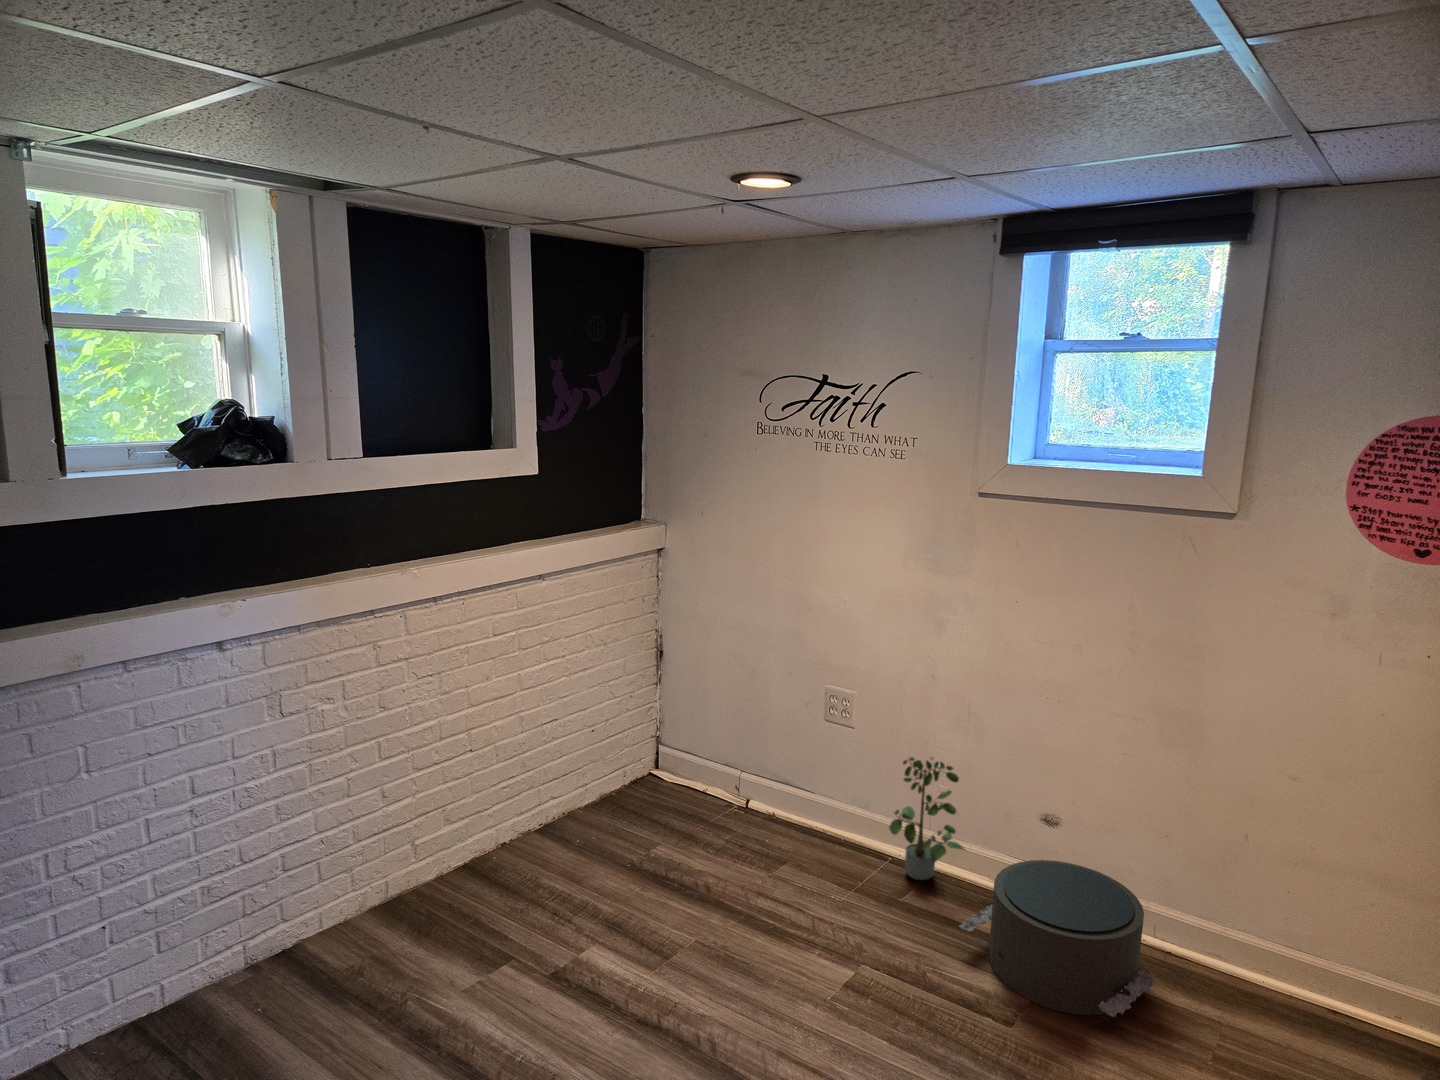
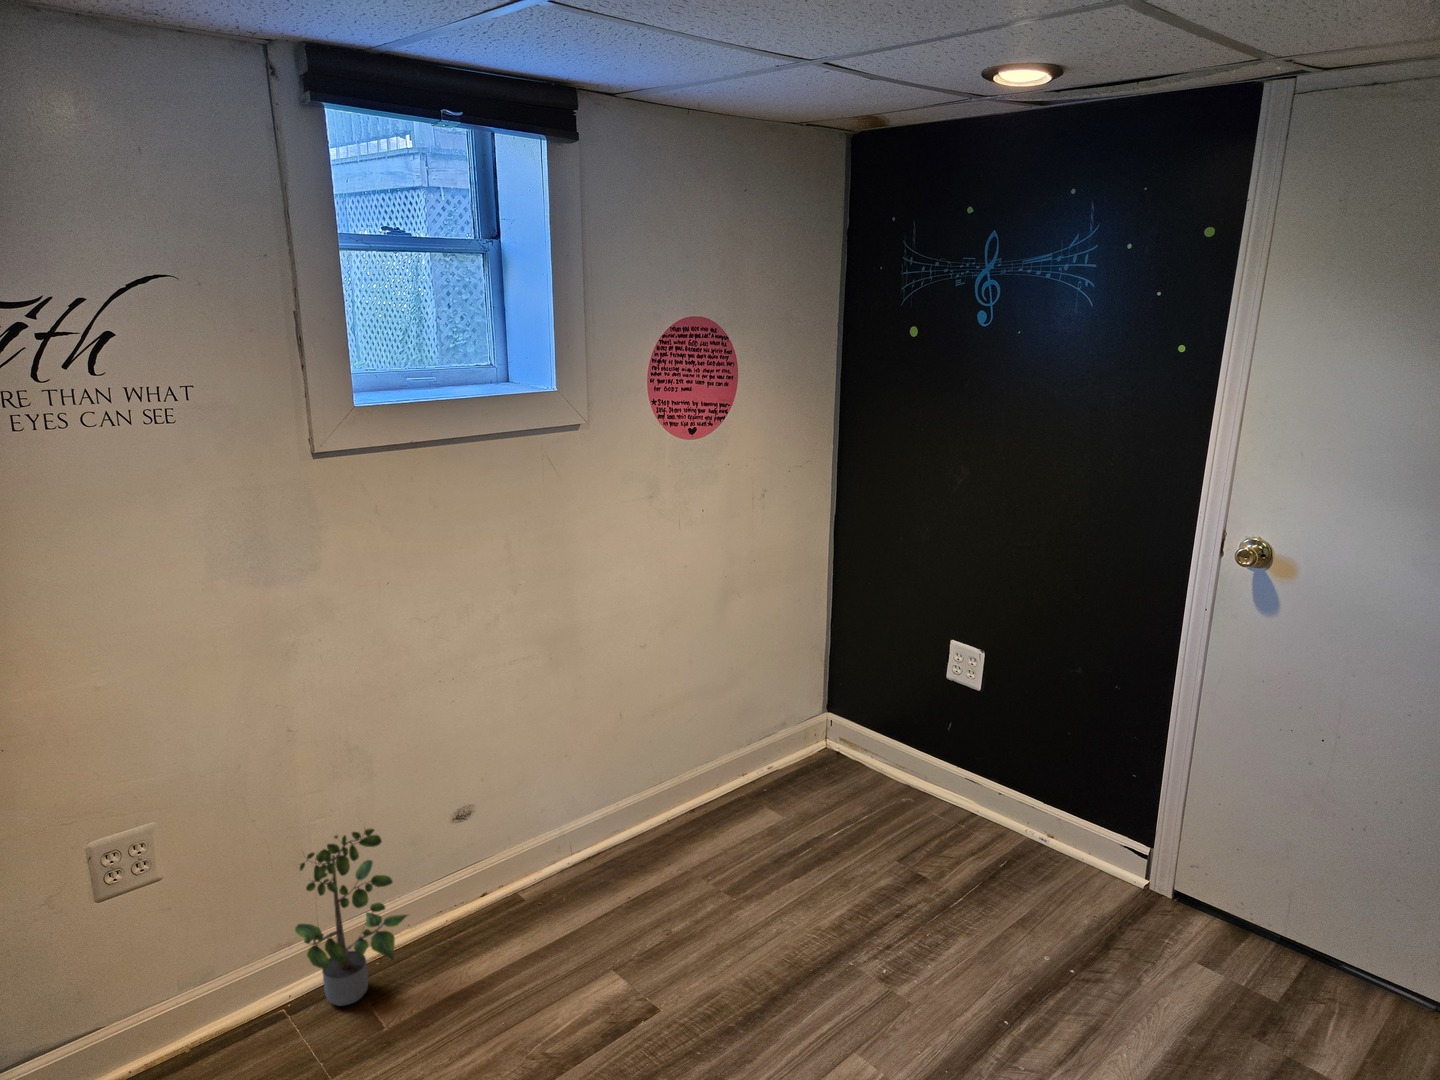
pouf: present [959,860,1158,1017] -> none [479,825,688,993]

